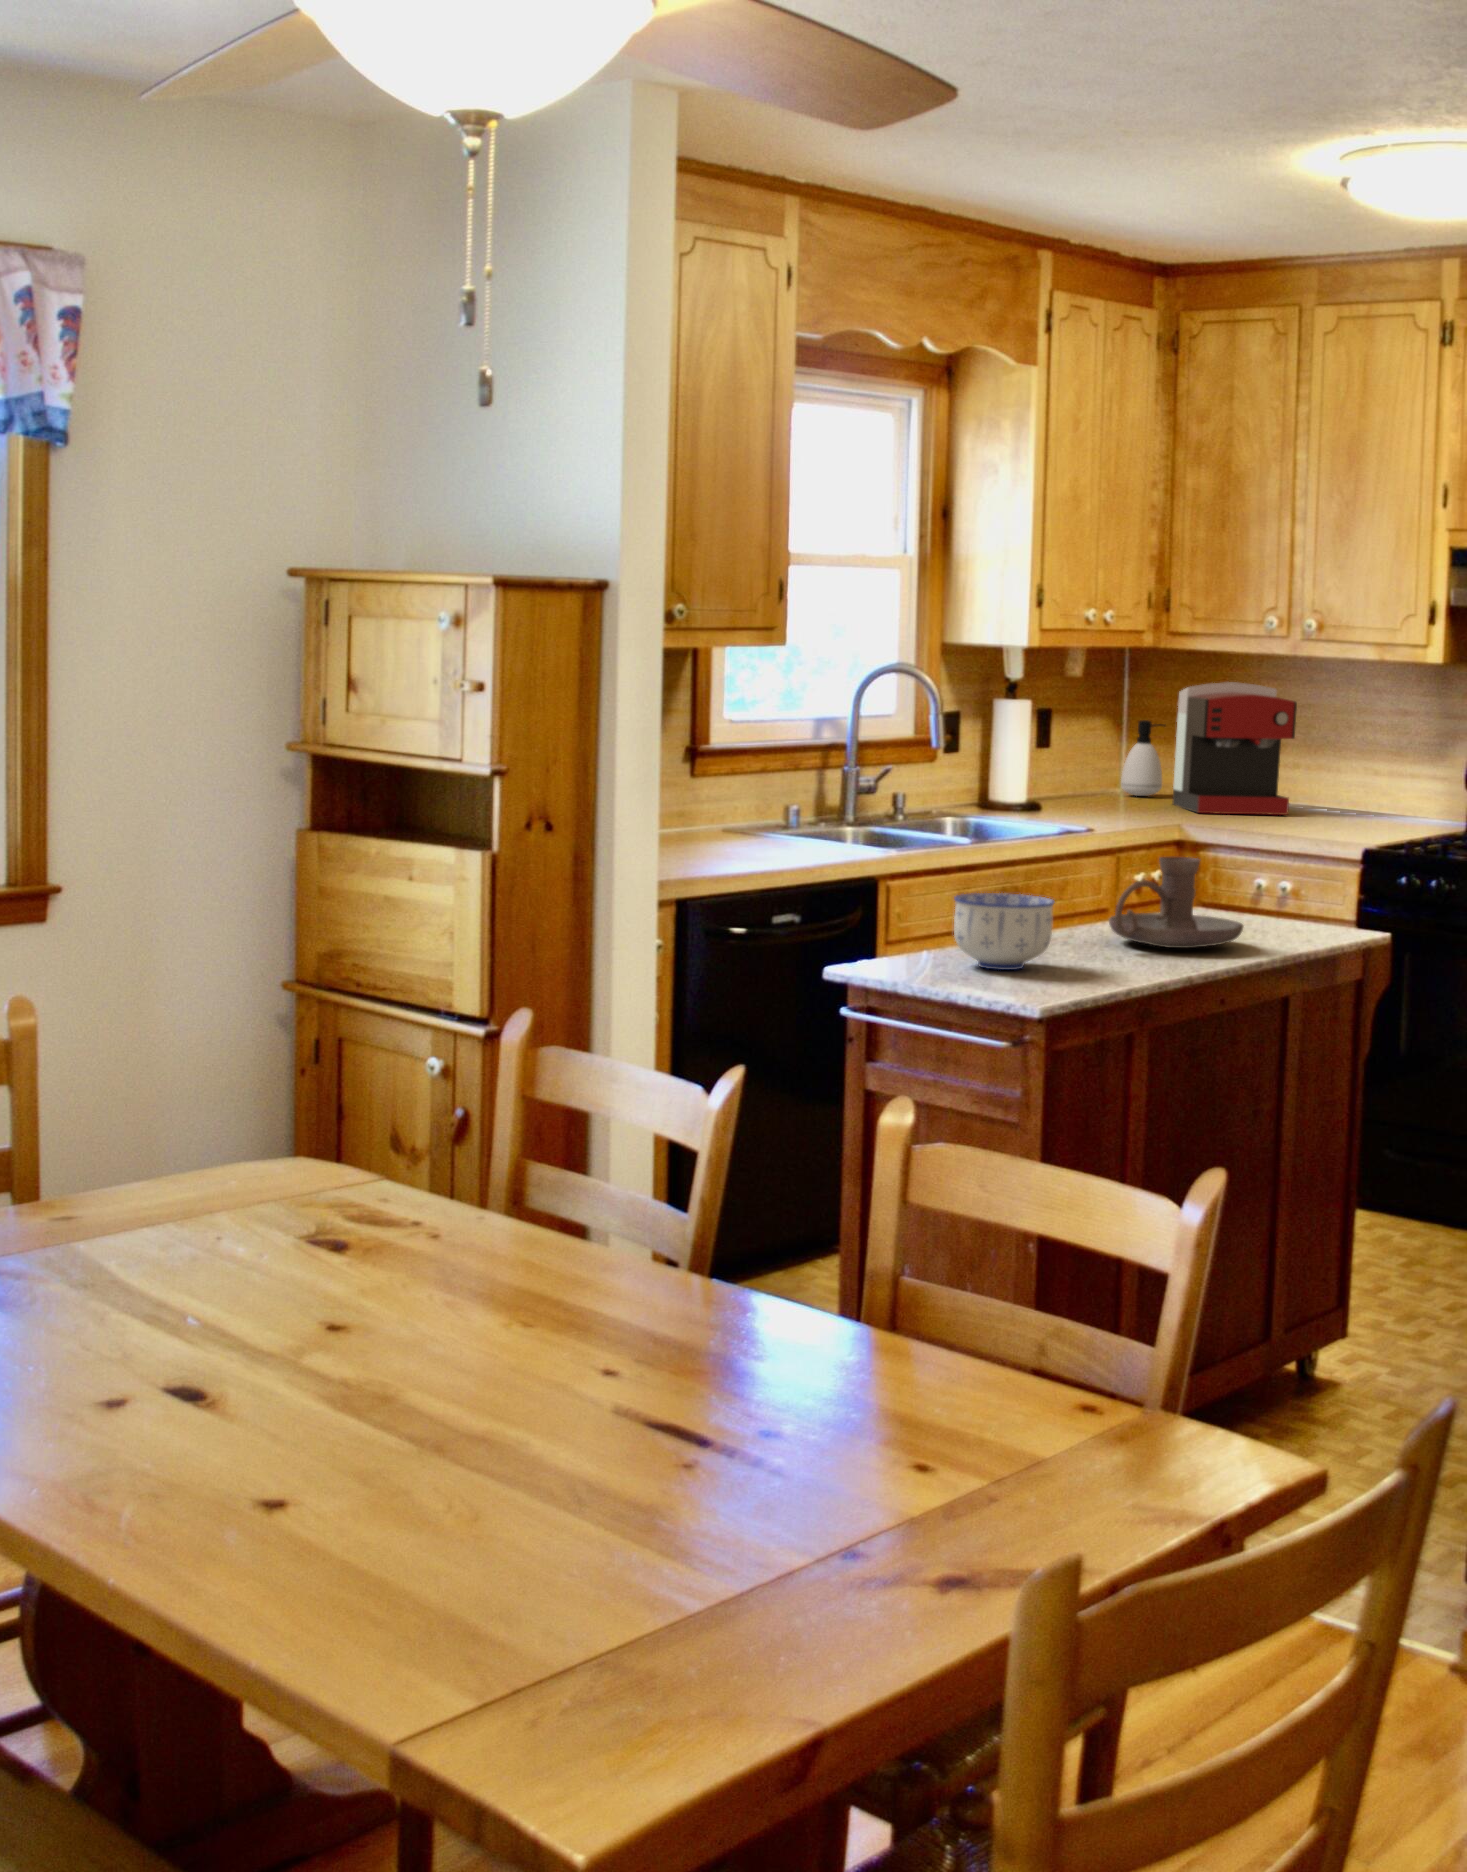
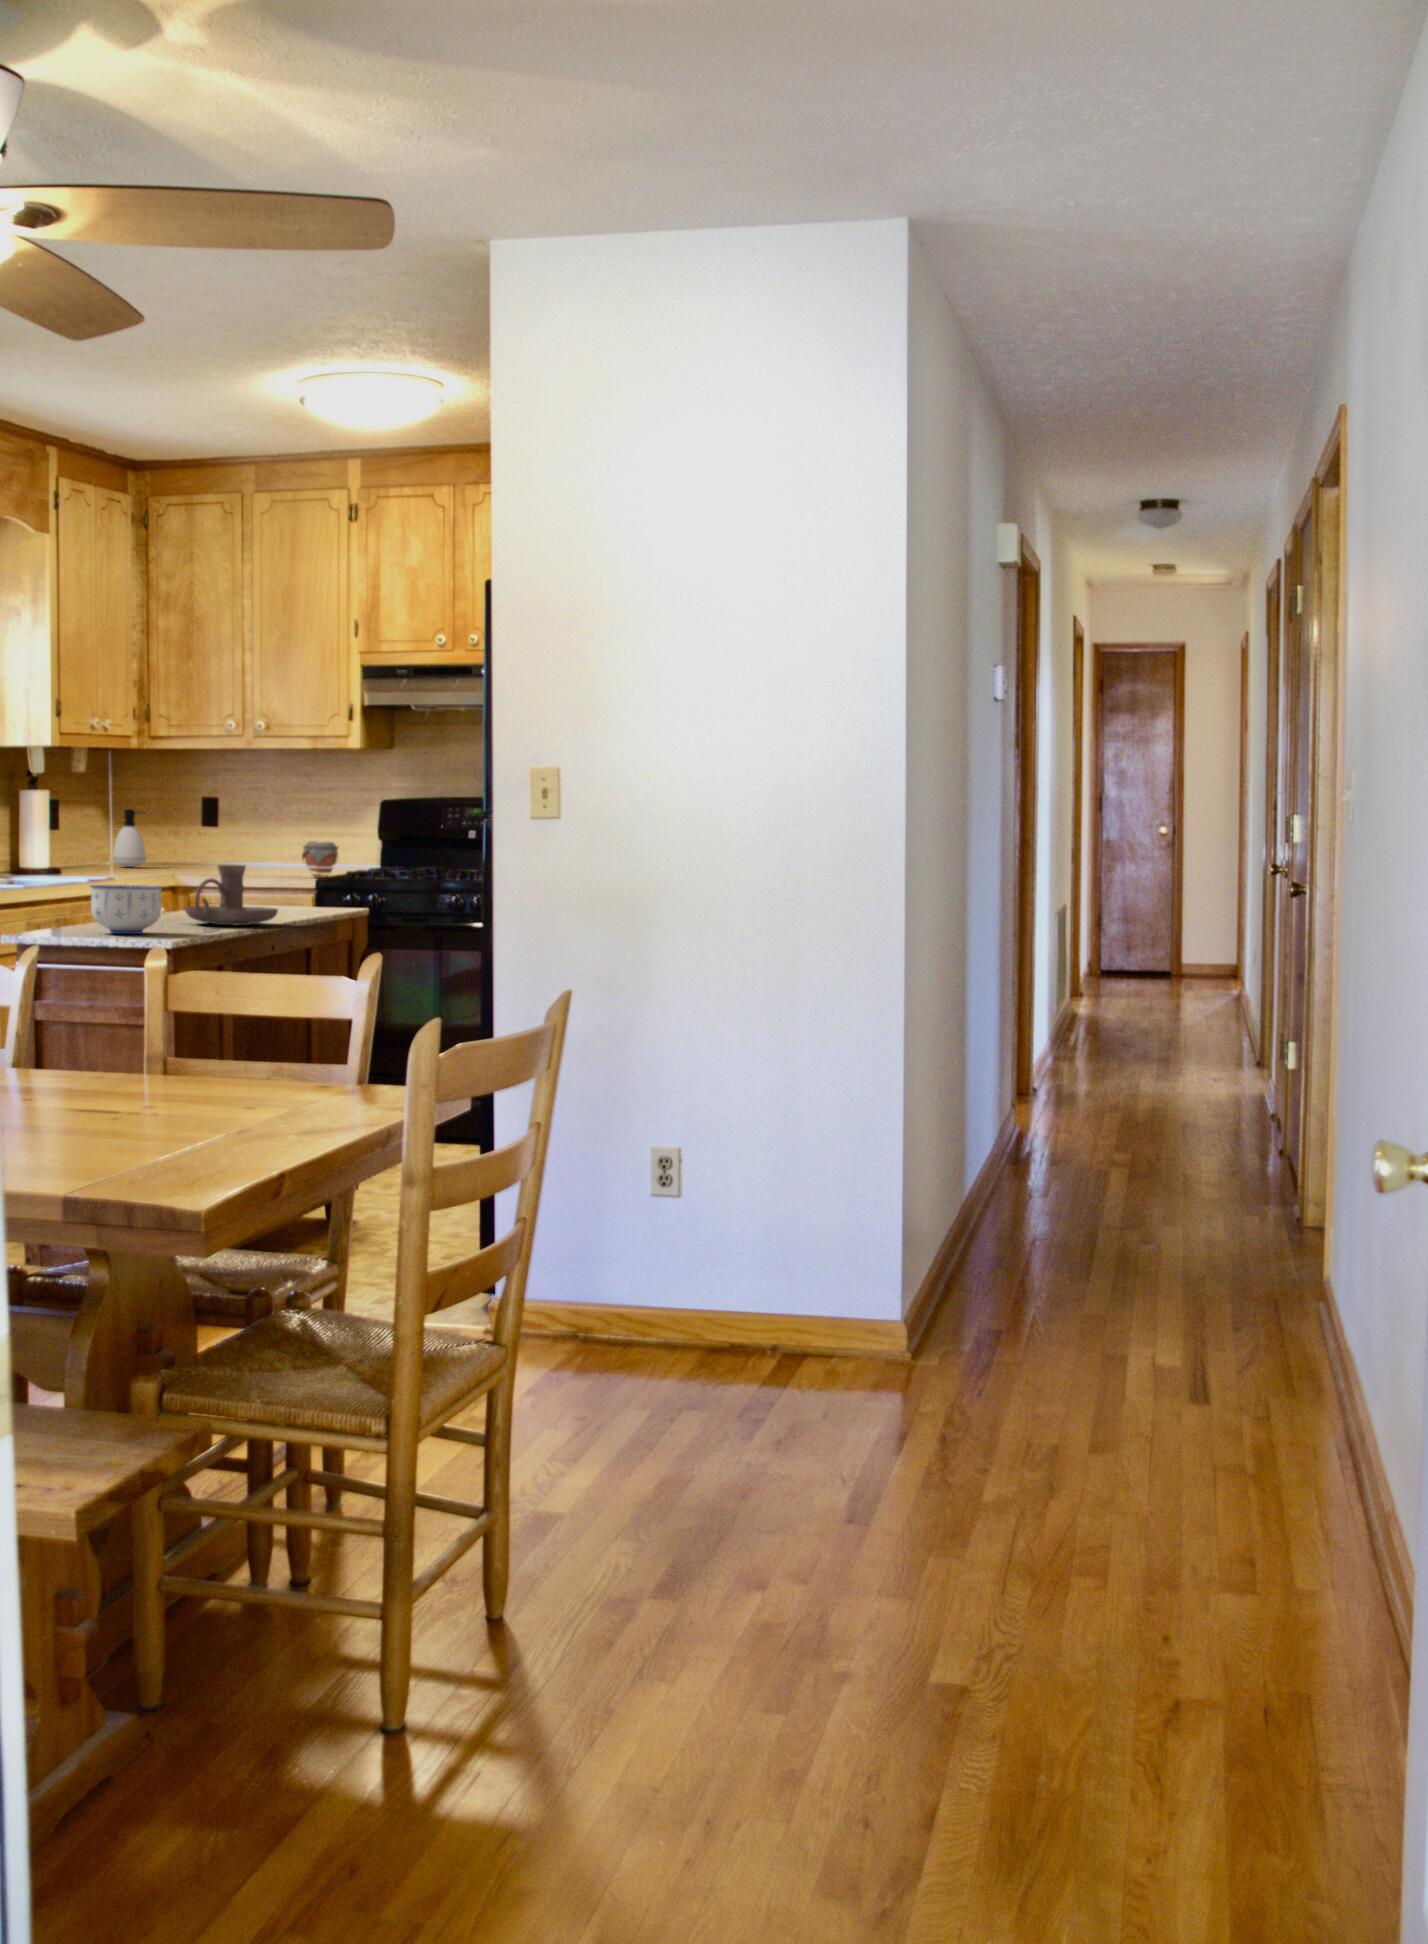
coffee maker: present [1173,682,1297,815] -> none [158,778,250,874]
jar: none [1363,771,1417,823] -> present [302,841,339,878]

